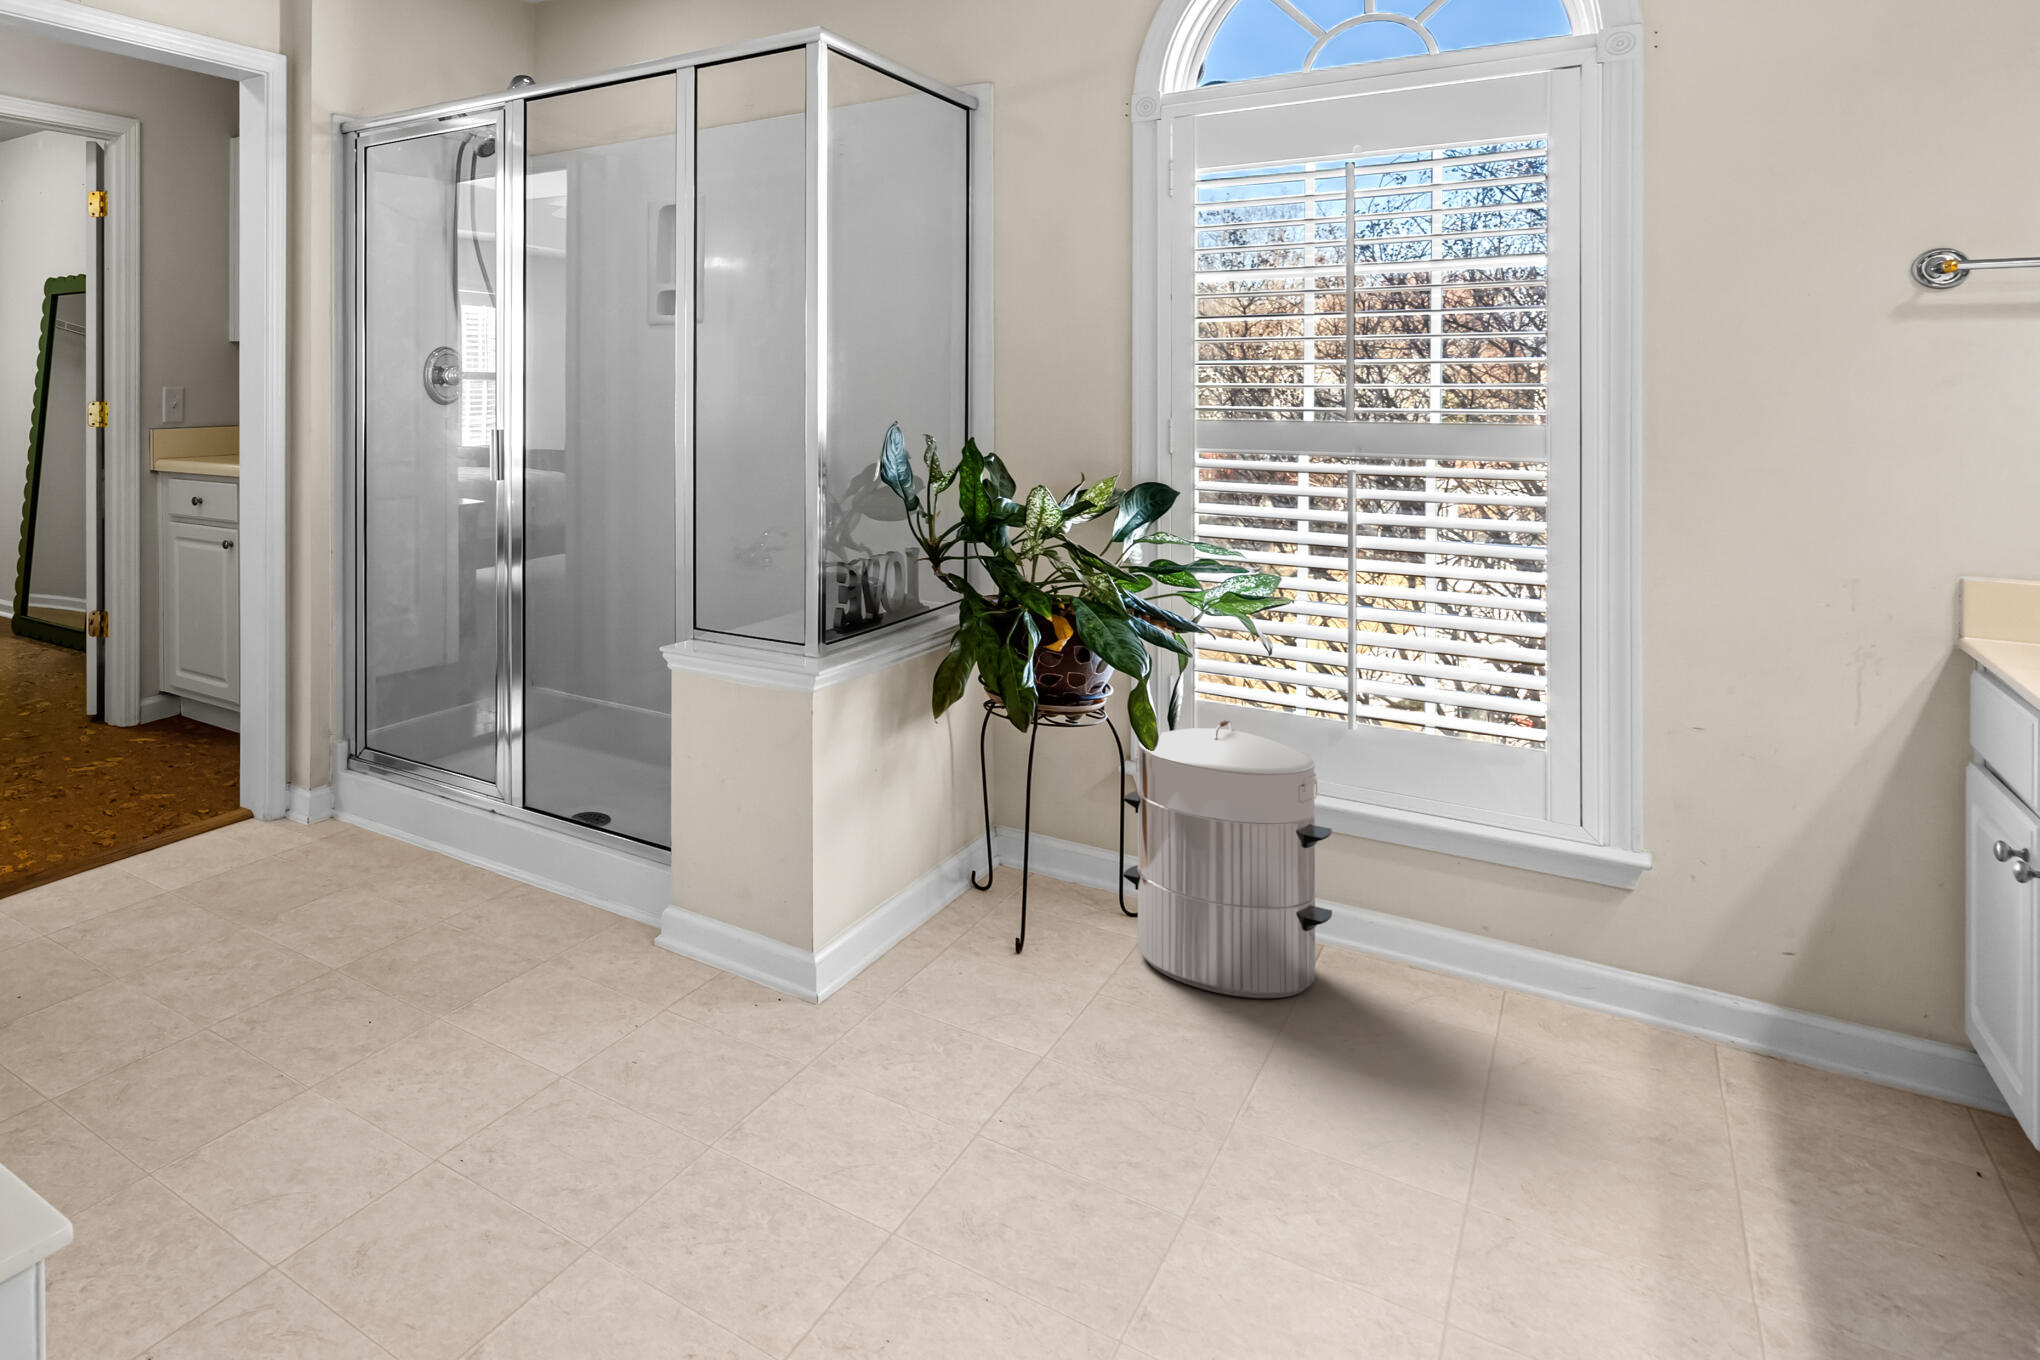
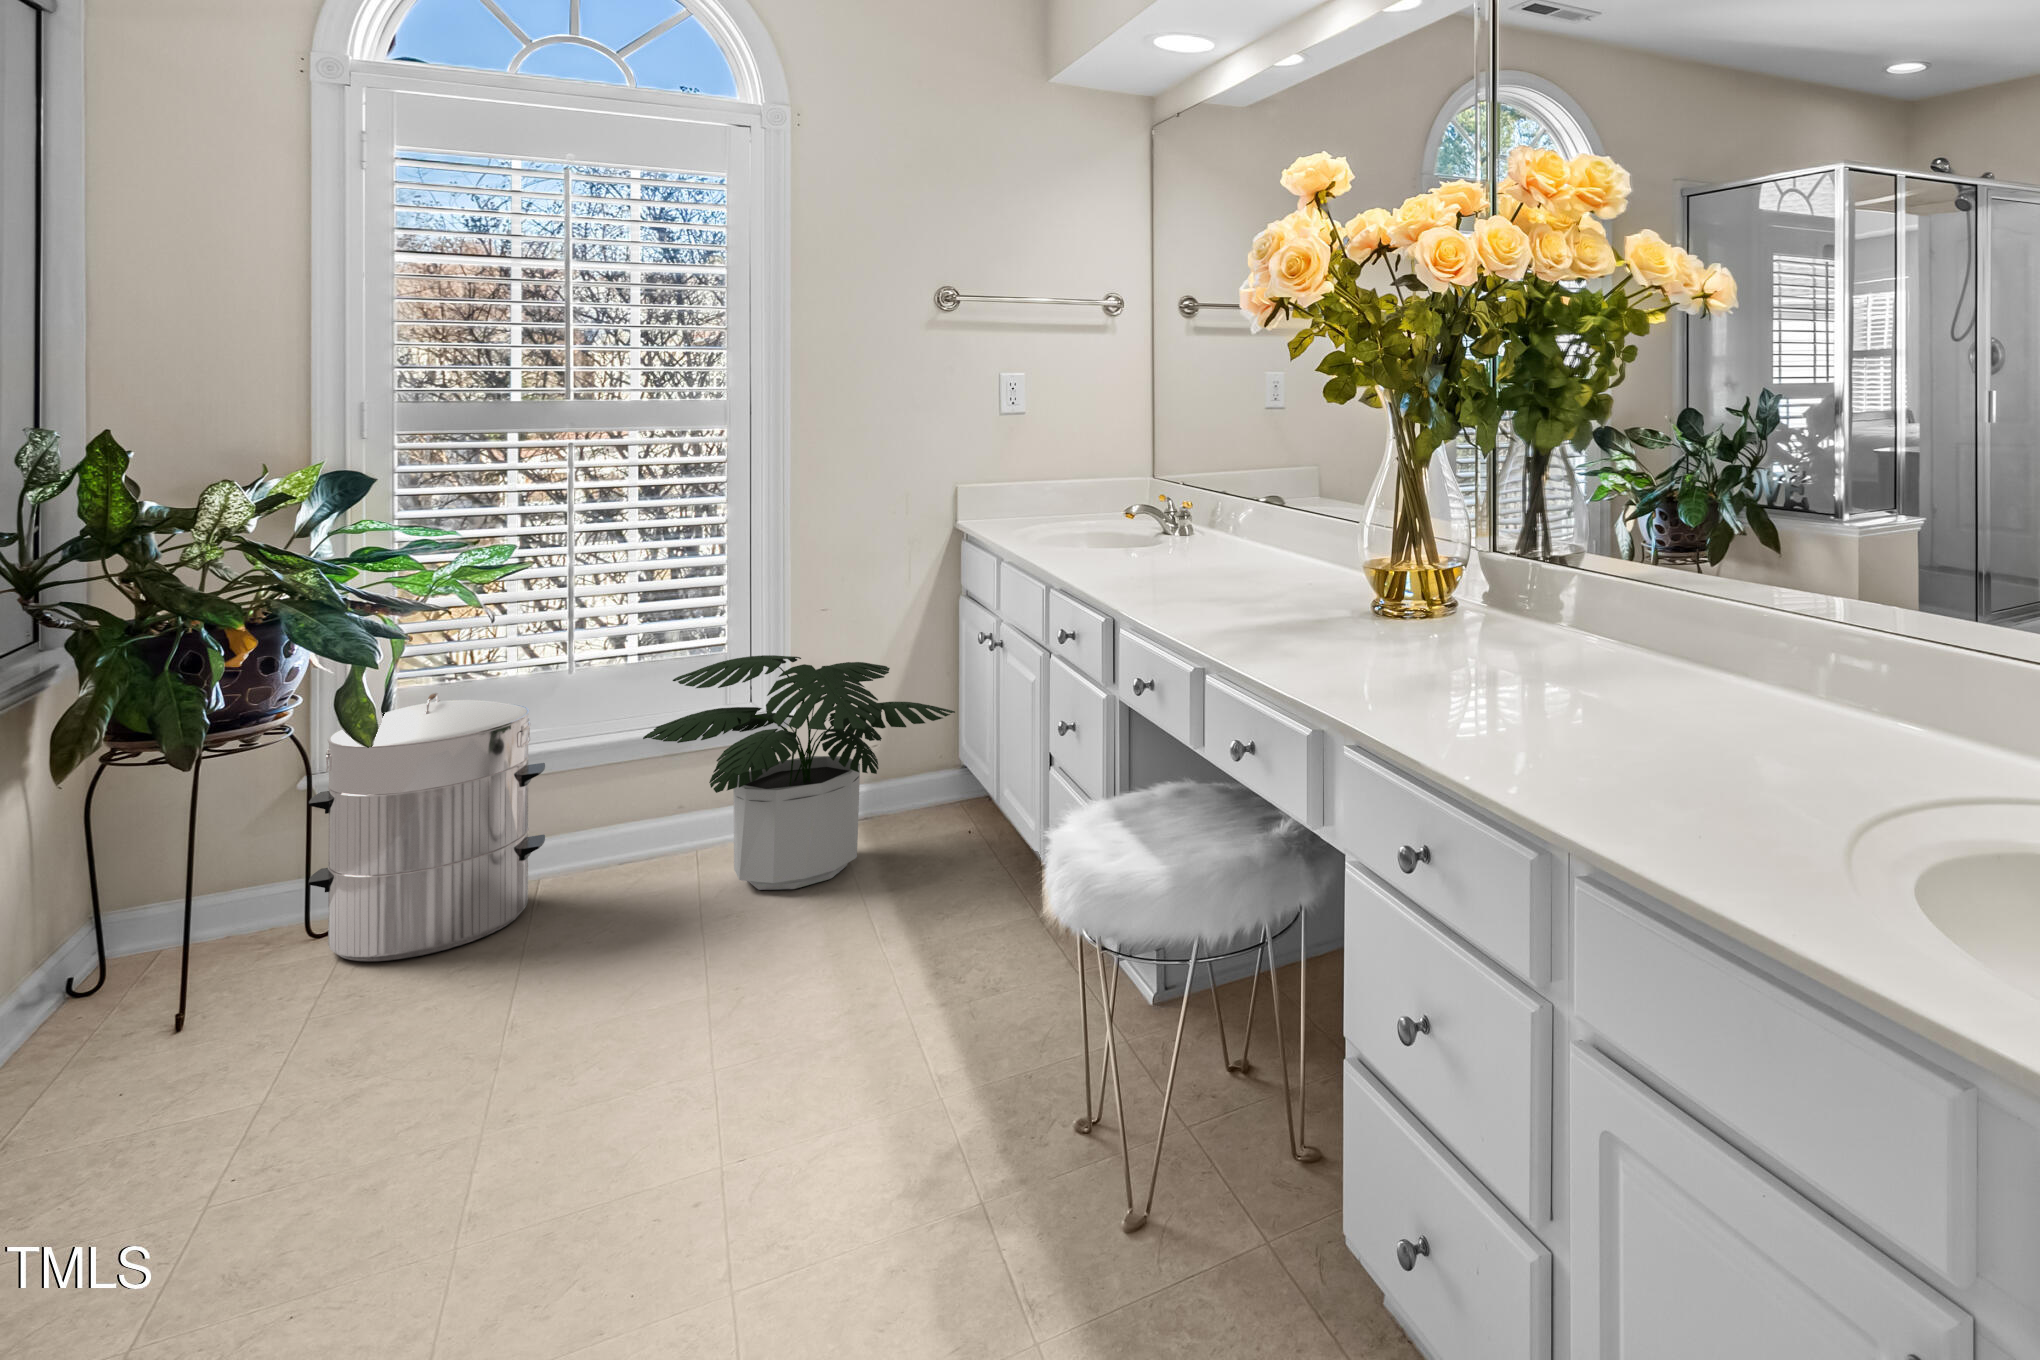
potted plant: none [1436,768,1938,1129] -> present [643,655,955,890]

